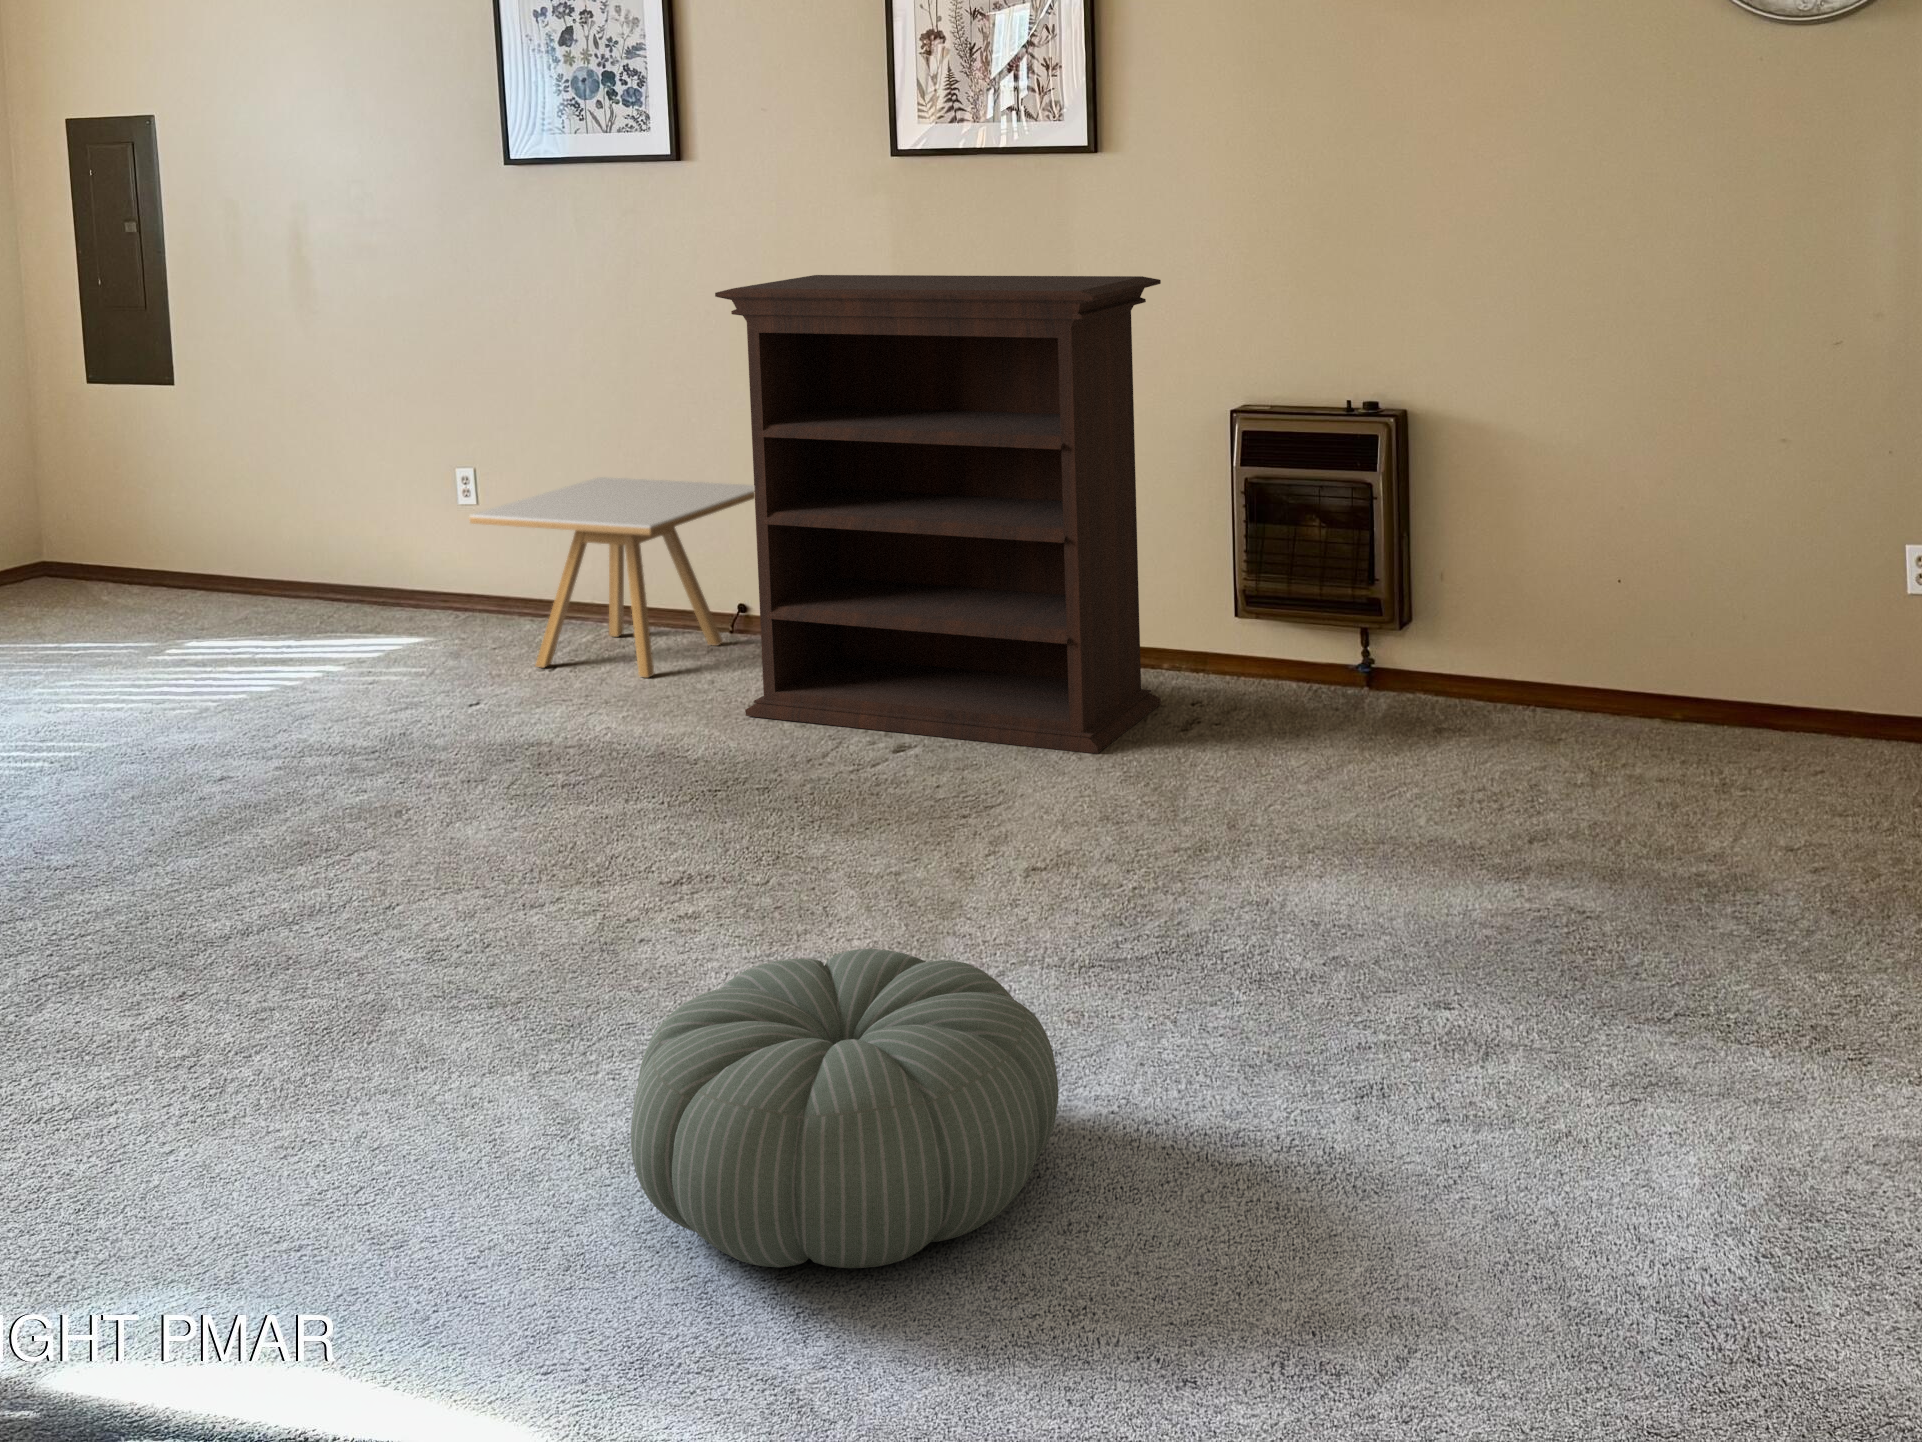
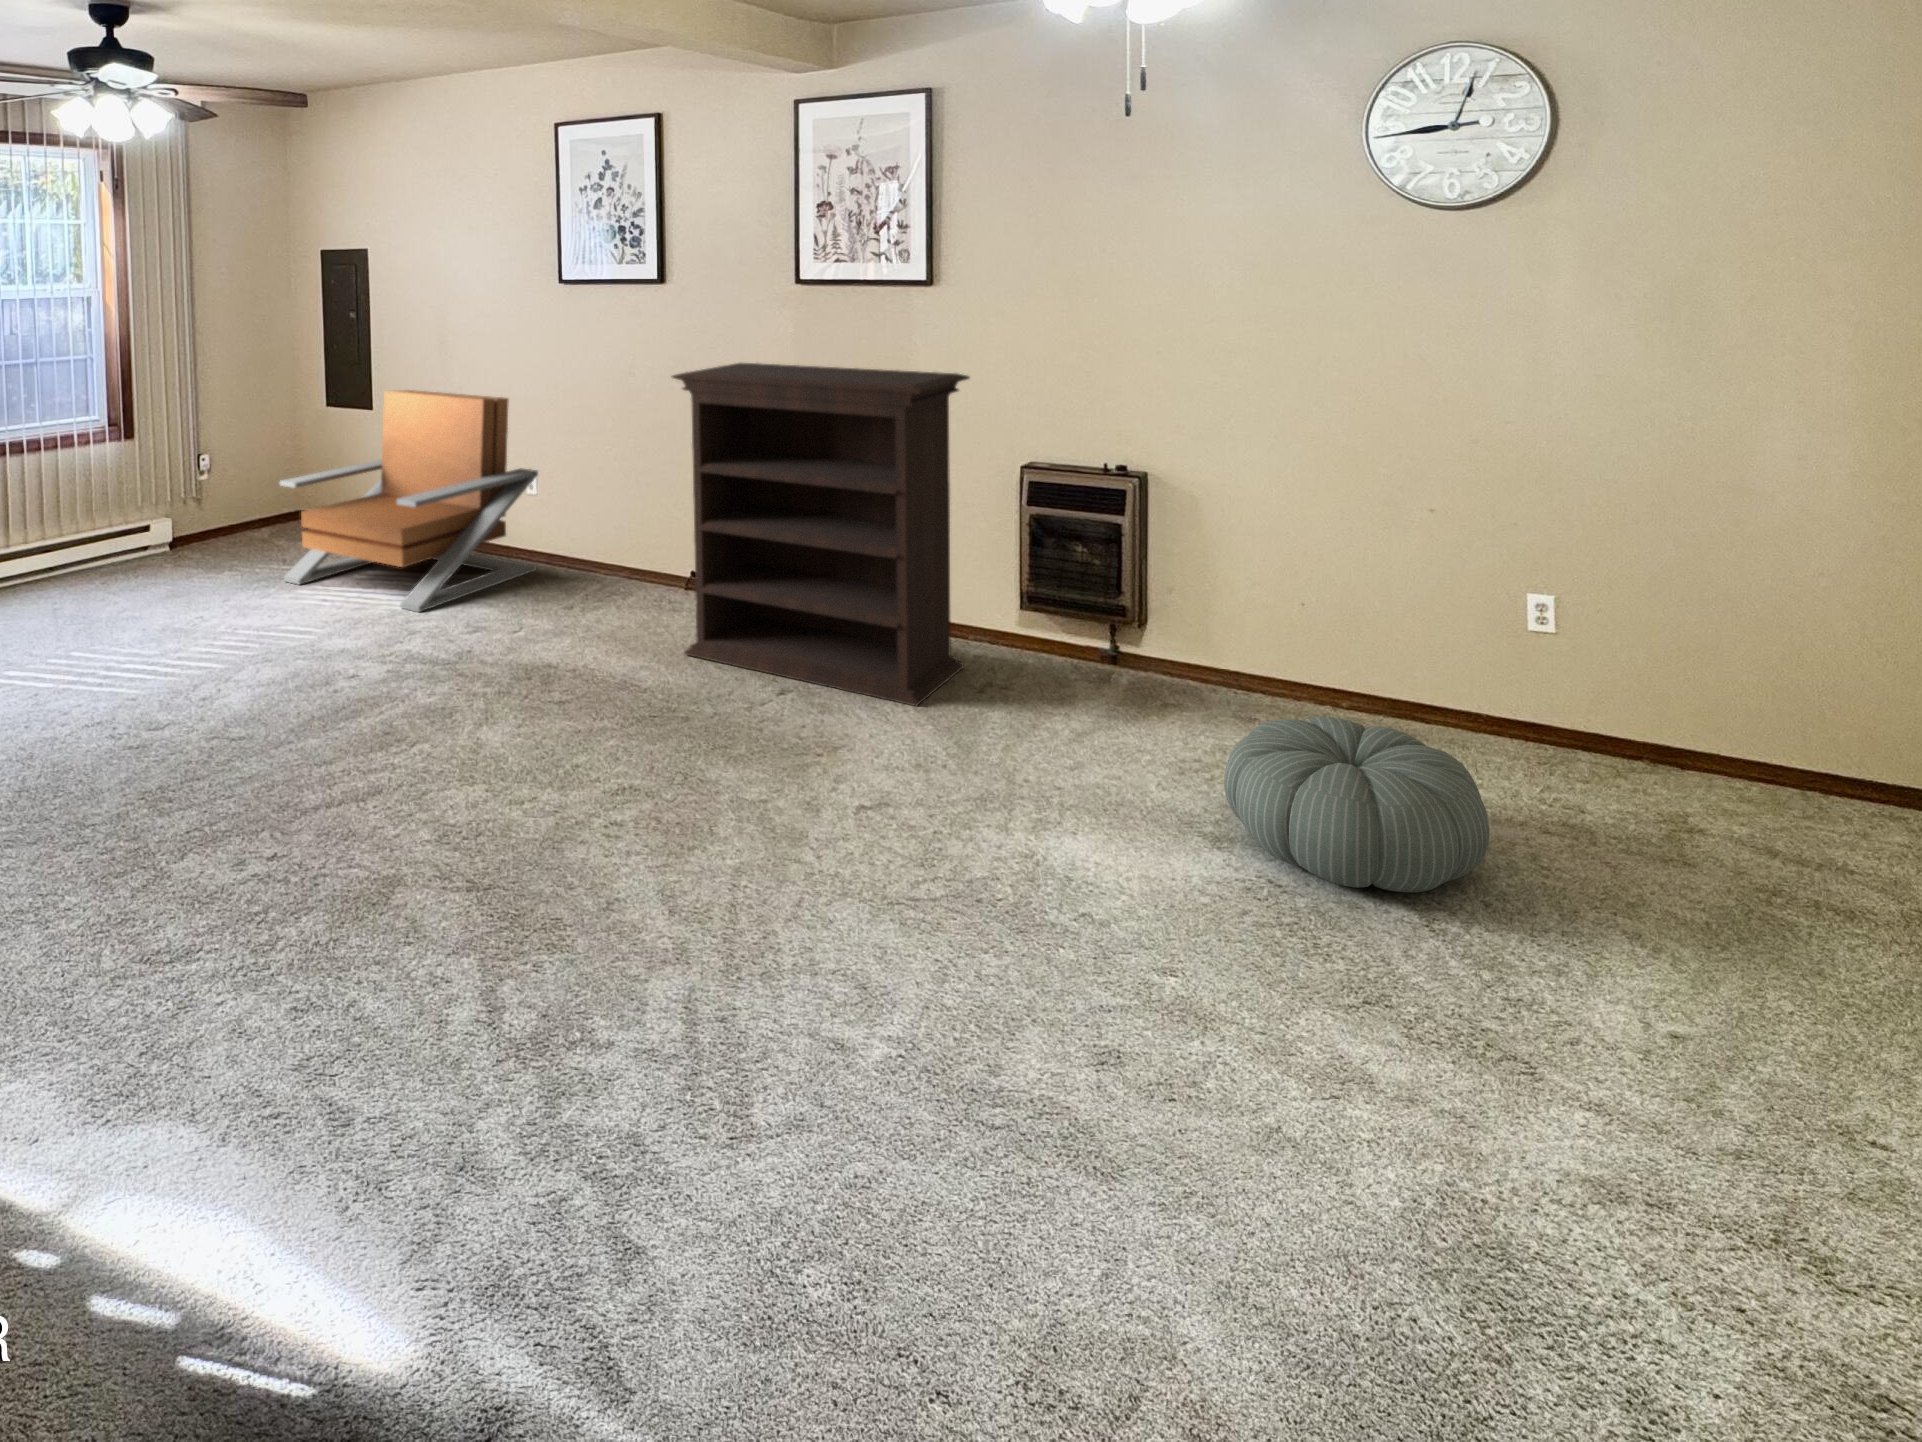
lounge chair: none [46,347,485,689] -> present [280,390,538,612]
side table: present [470,477,755,678] -> none [521,482,711,620]
pouf: present [631,949,1058,1268] -> present [1224,716,1489,892]

